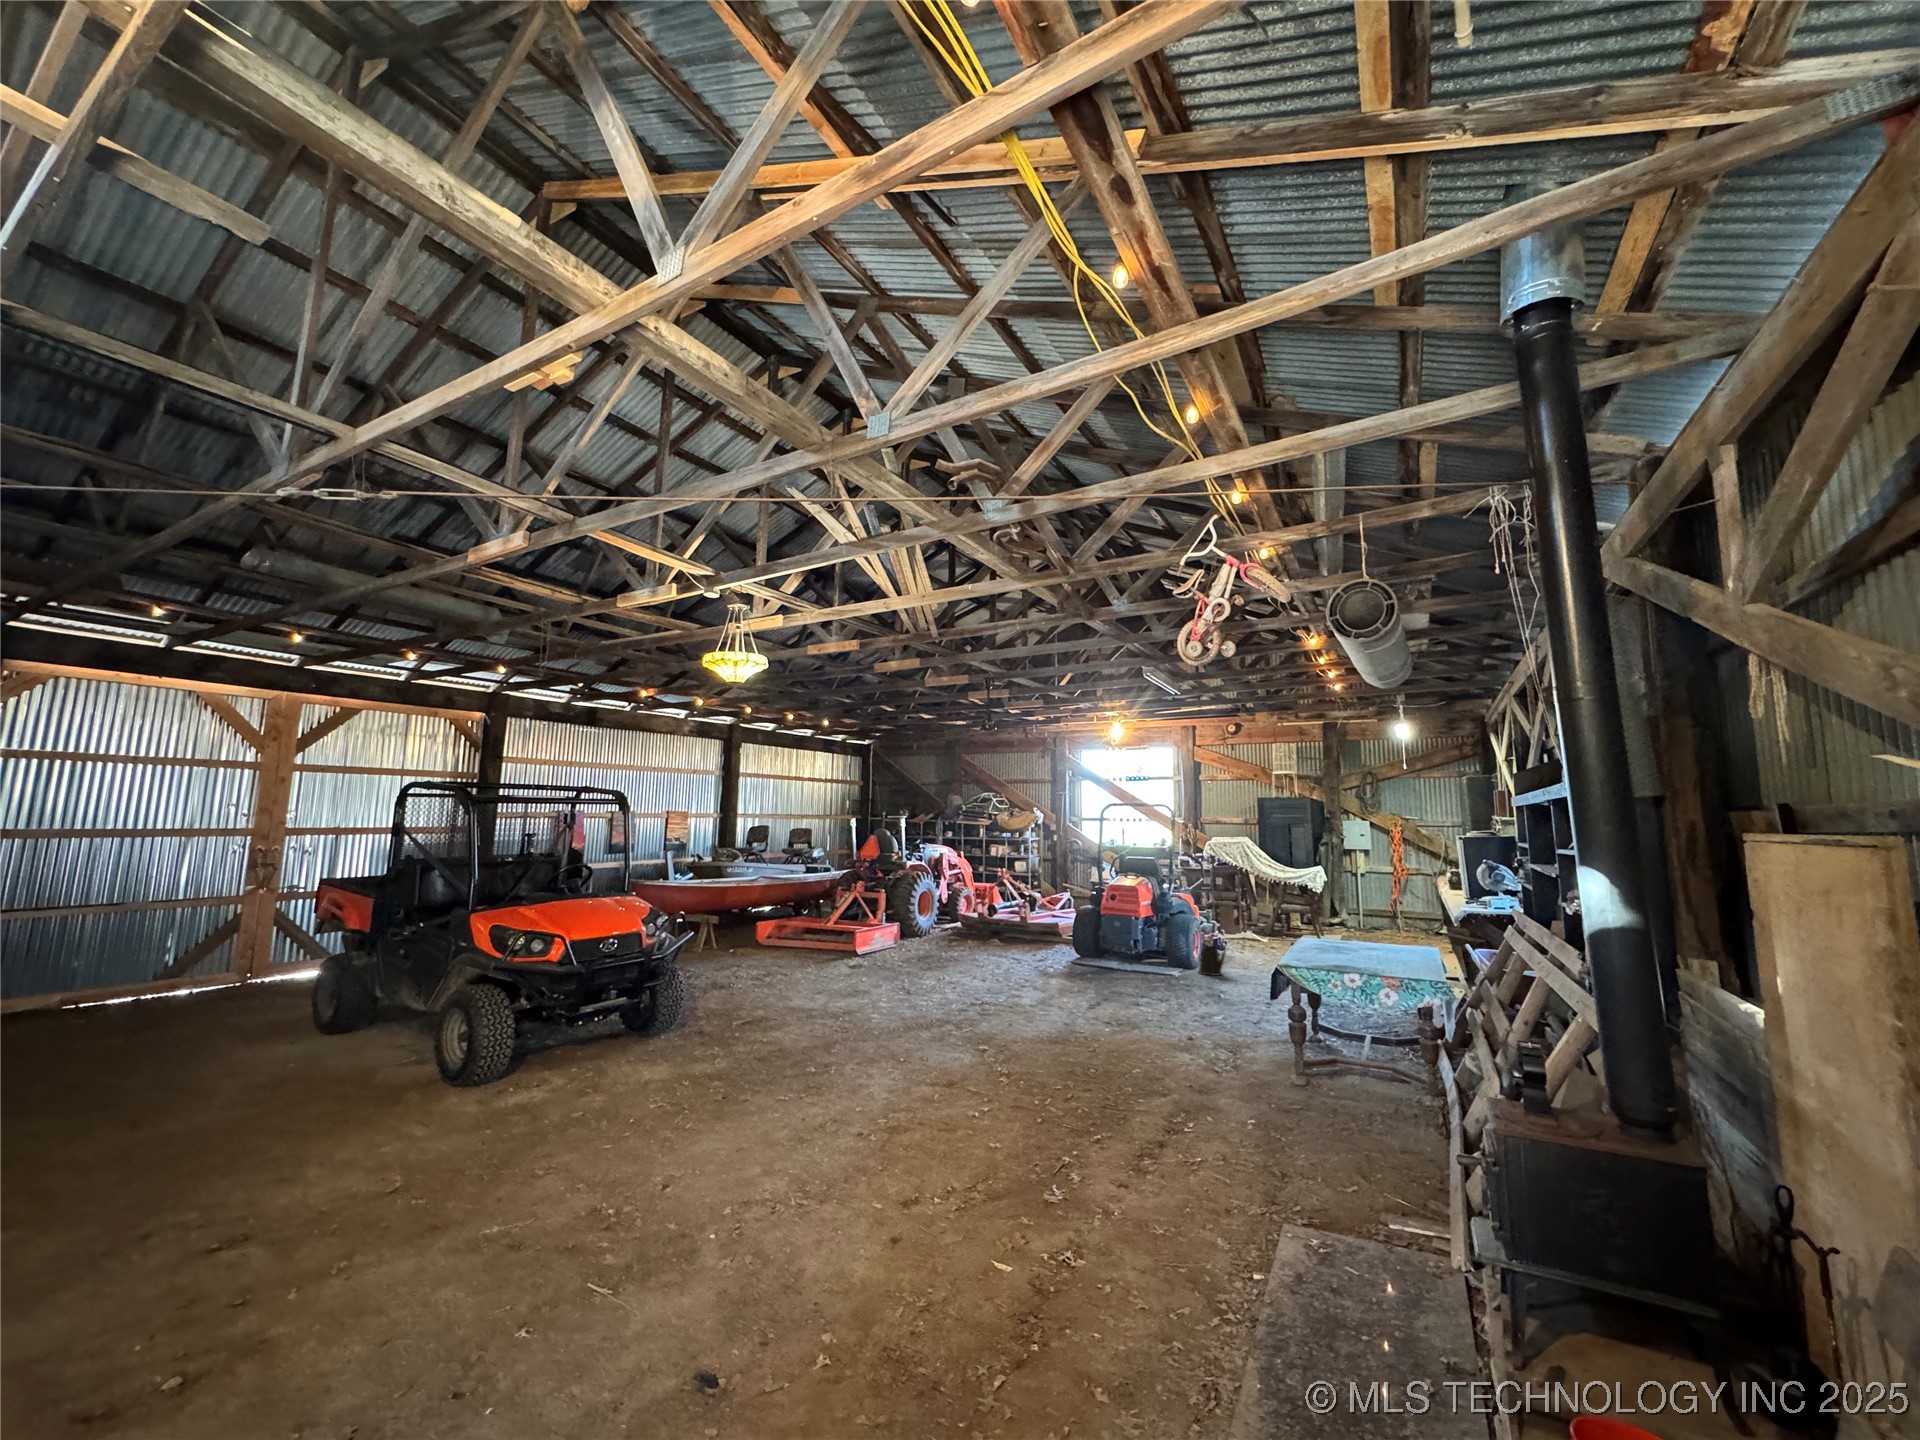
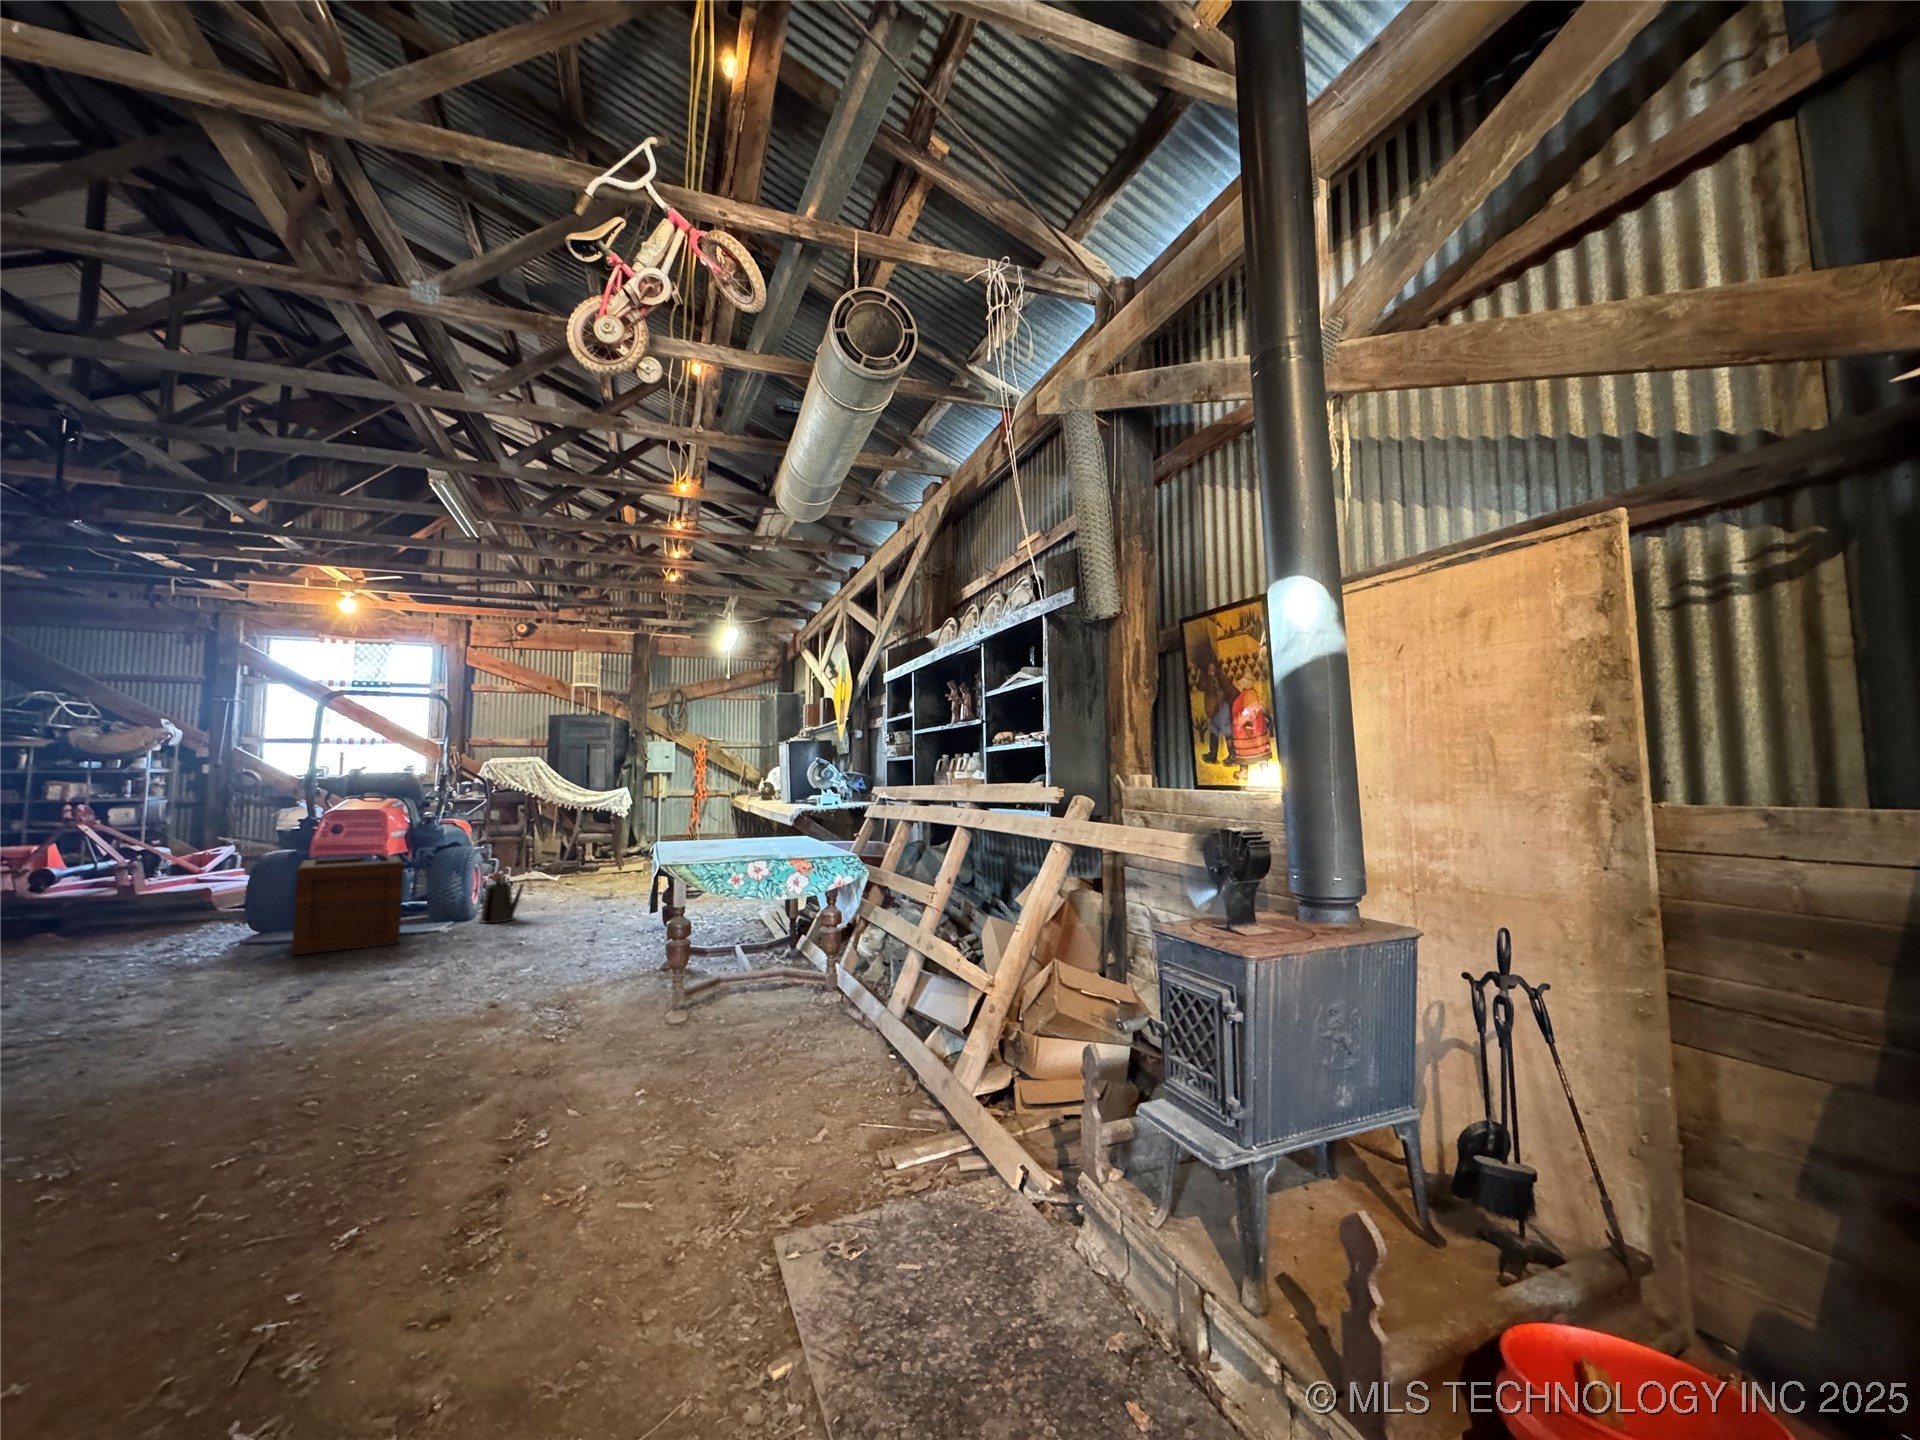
wooden crate: none [1093,914,1149,980] -> present [292,855,404,955]

